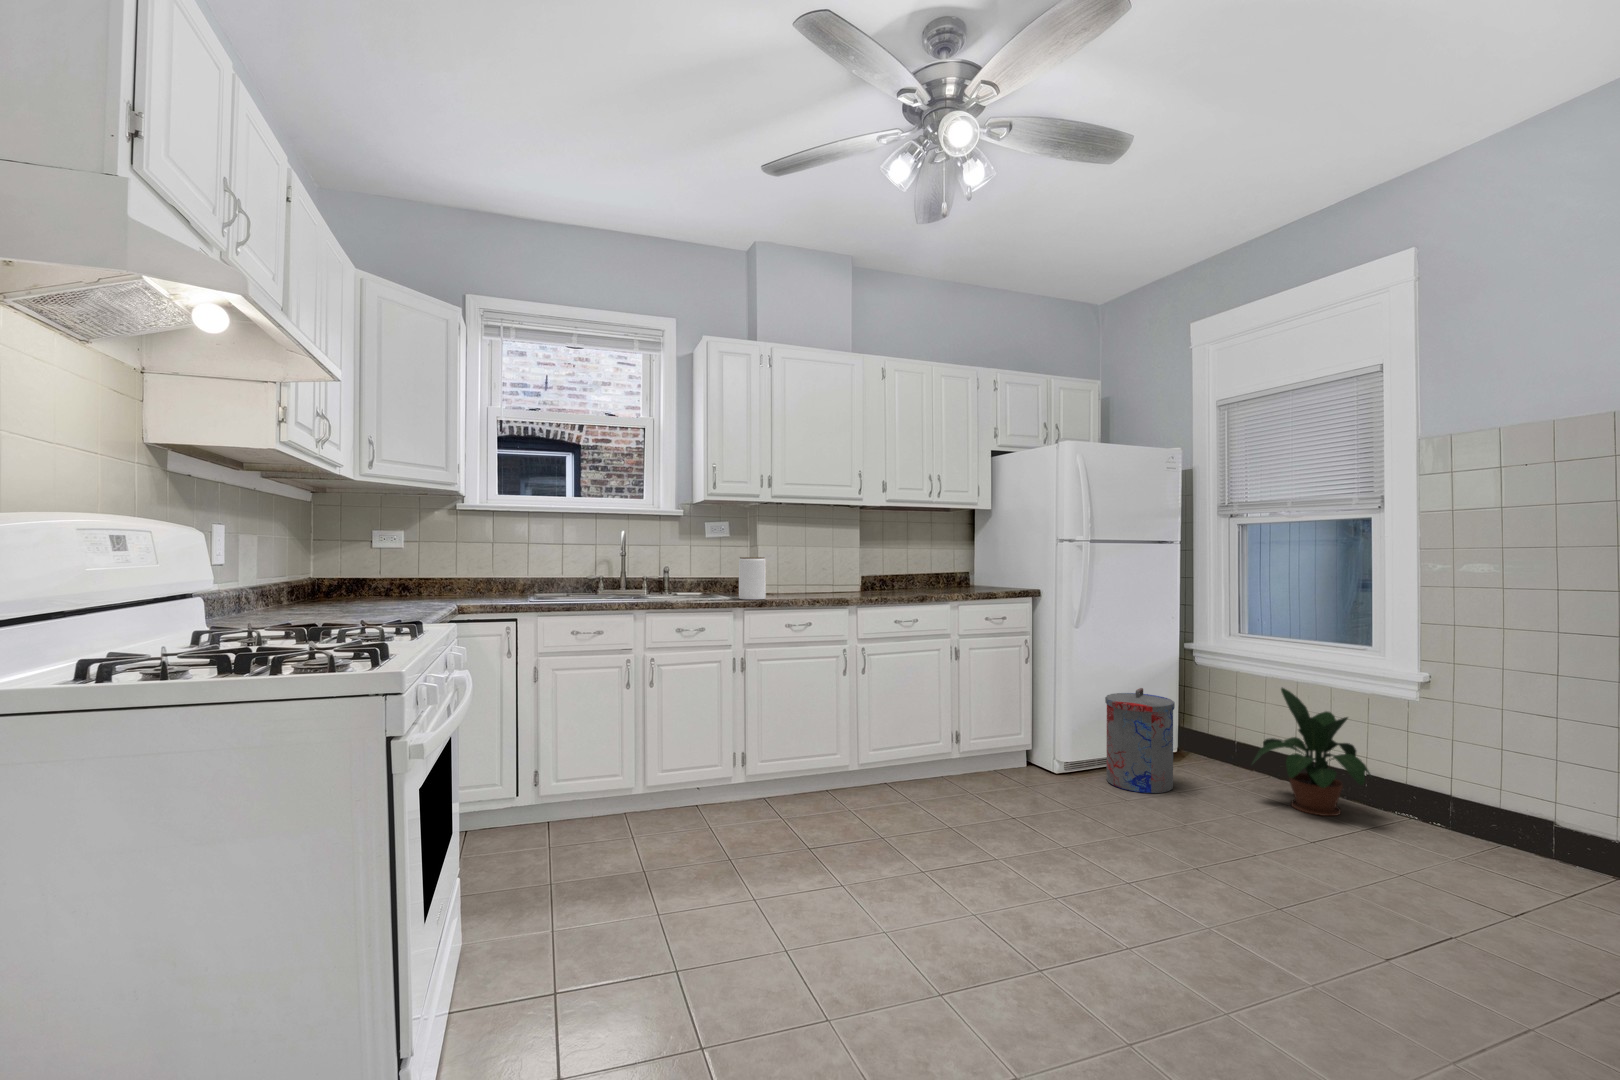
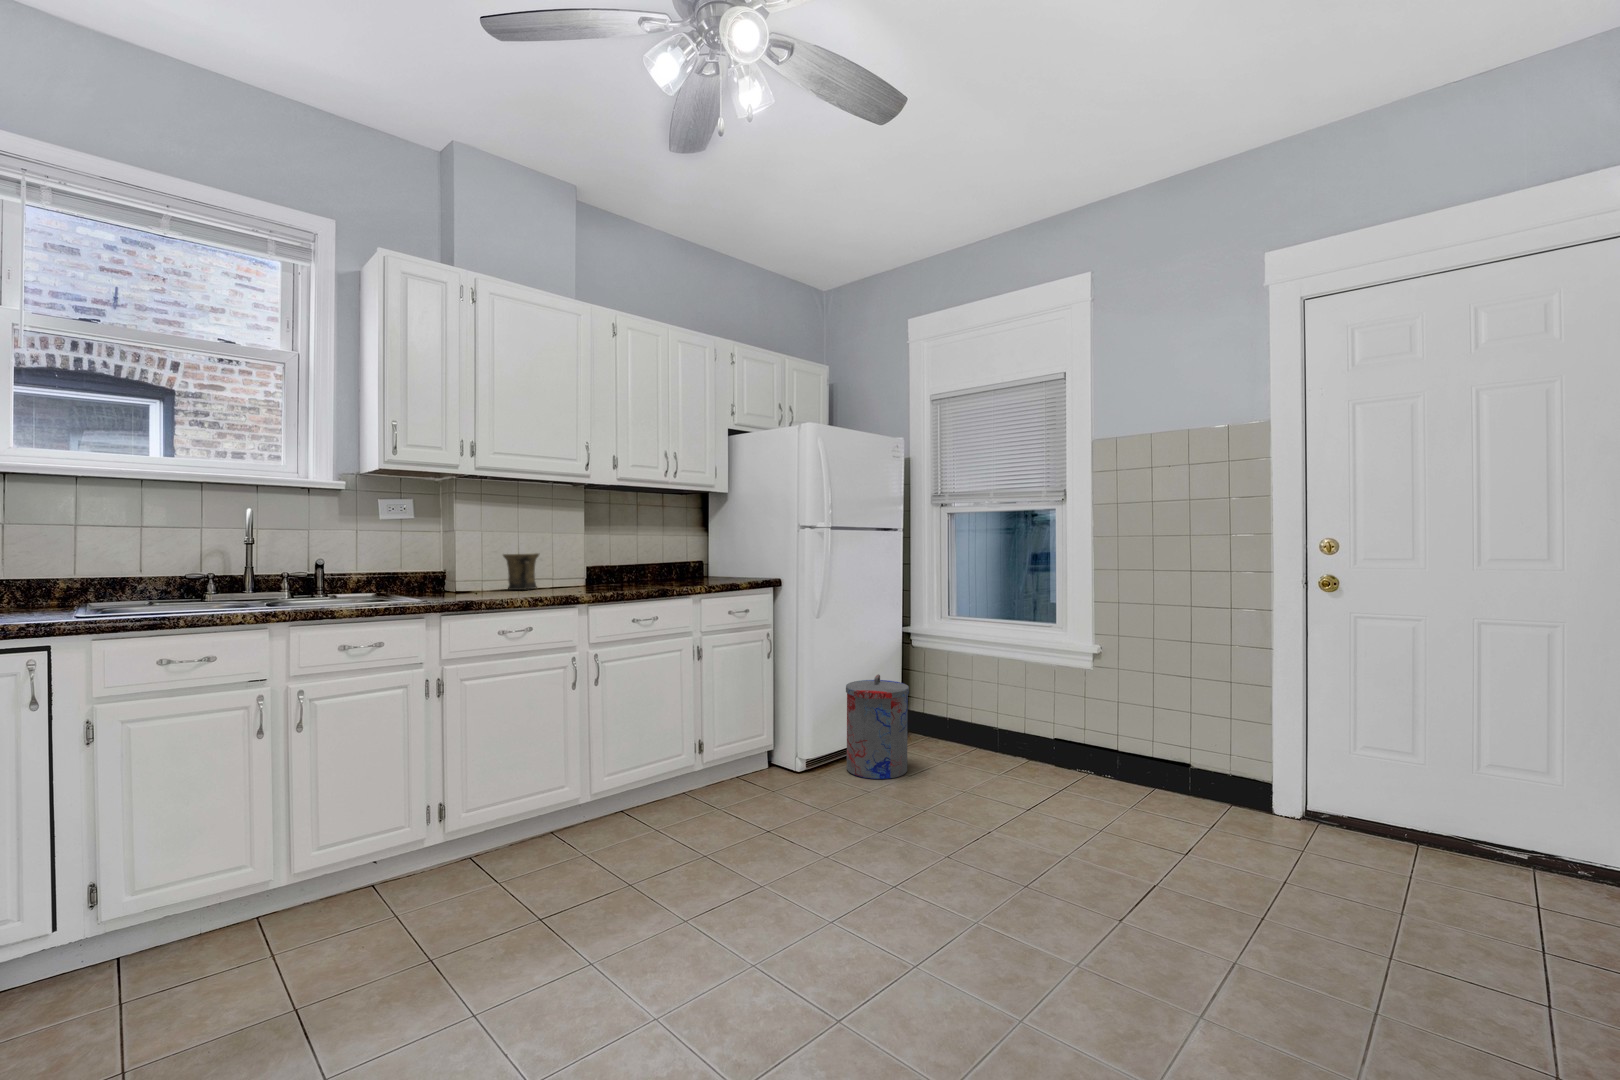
jar: present [739,557,766,599] -> none [432,548,471,602]
mug: none [794,563,823,592] -> present [503,553,539,590]
potted plant: present [1252,688,1371,816] -> none [975,665,1070,780]

